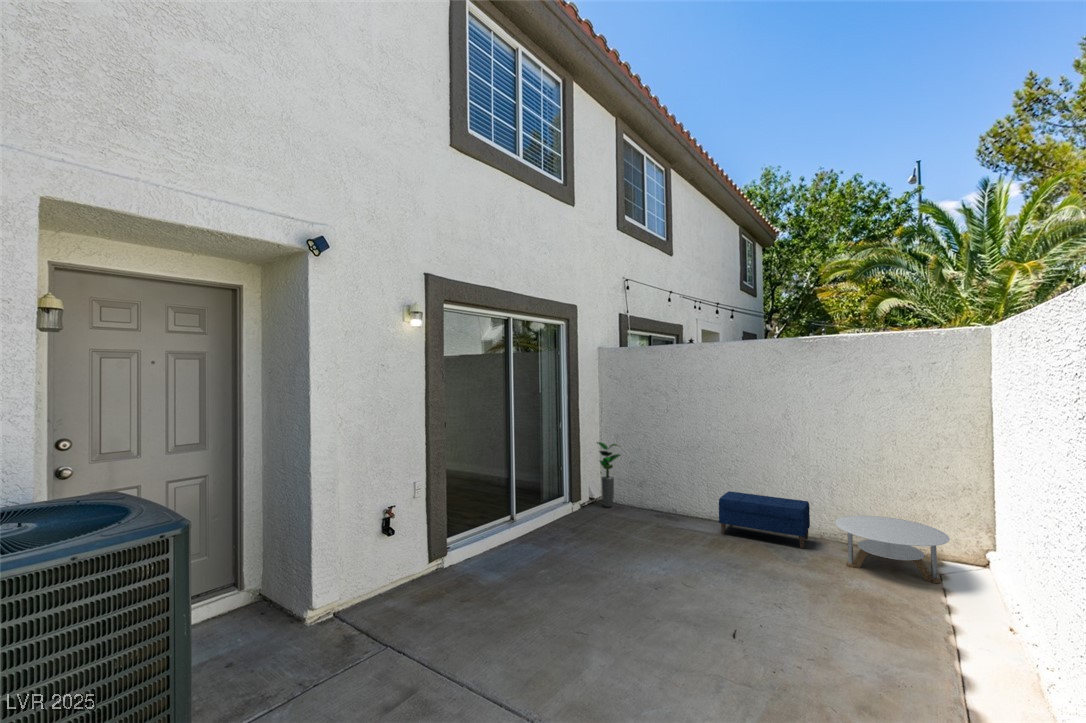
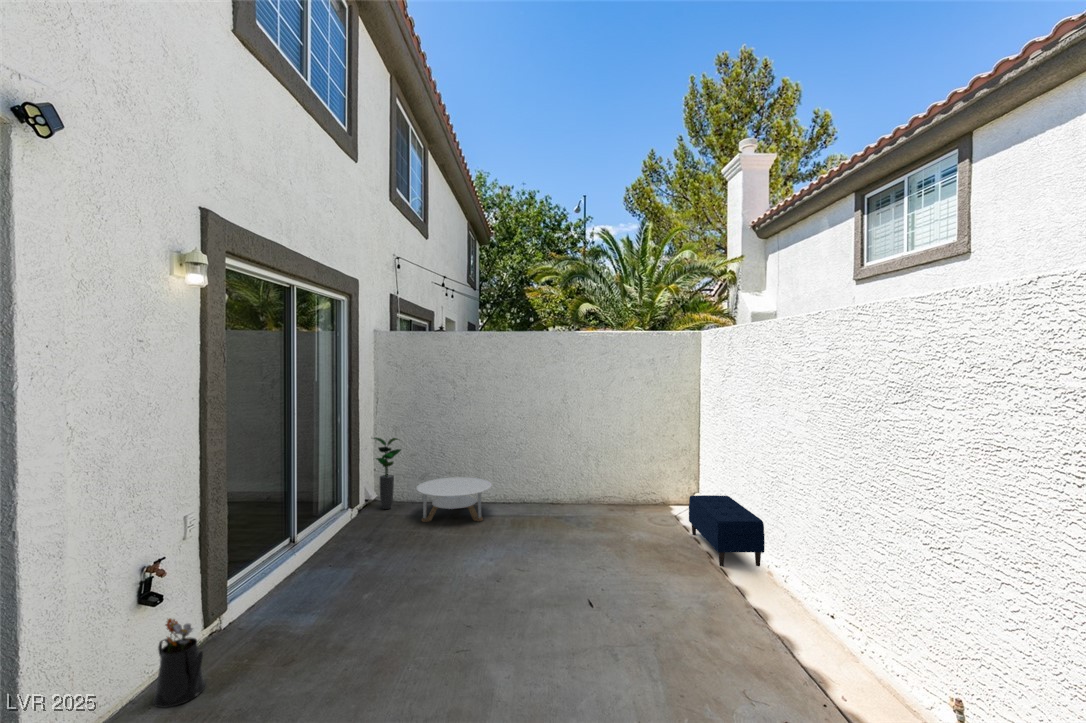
bench: present [719,491,810,549] -> present [689,495,765,567]
round table: present [835,515,950,583] -> present [417,477,492,522]
watering can: none [386,547,415,606] -> present [153,618,205,708]

